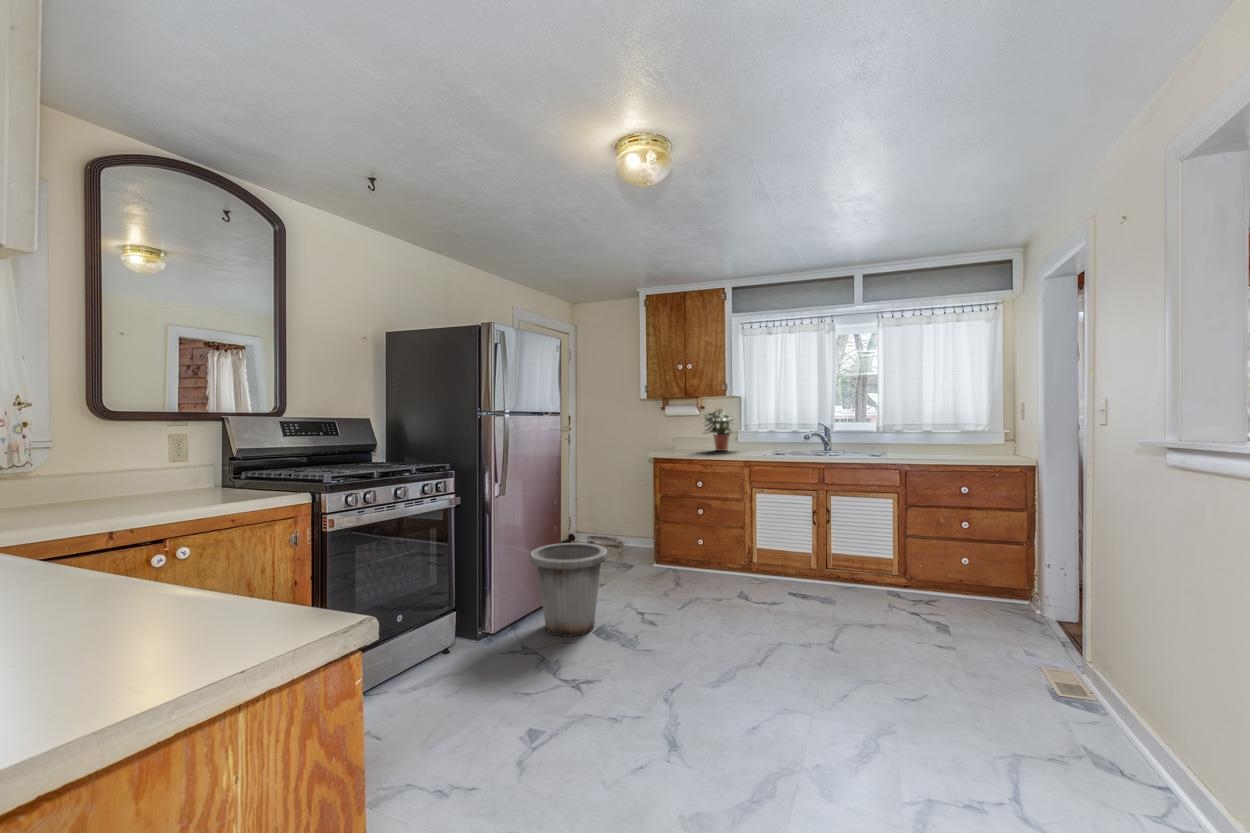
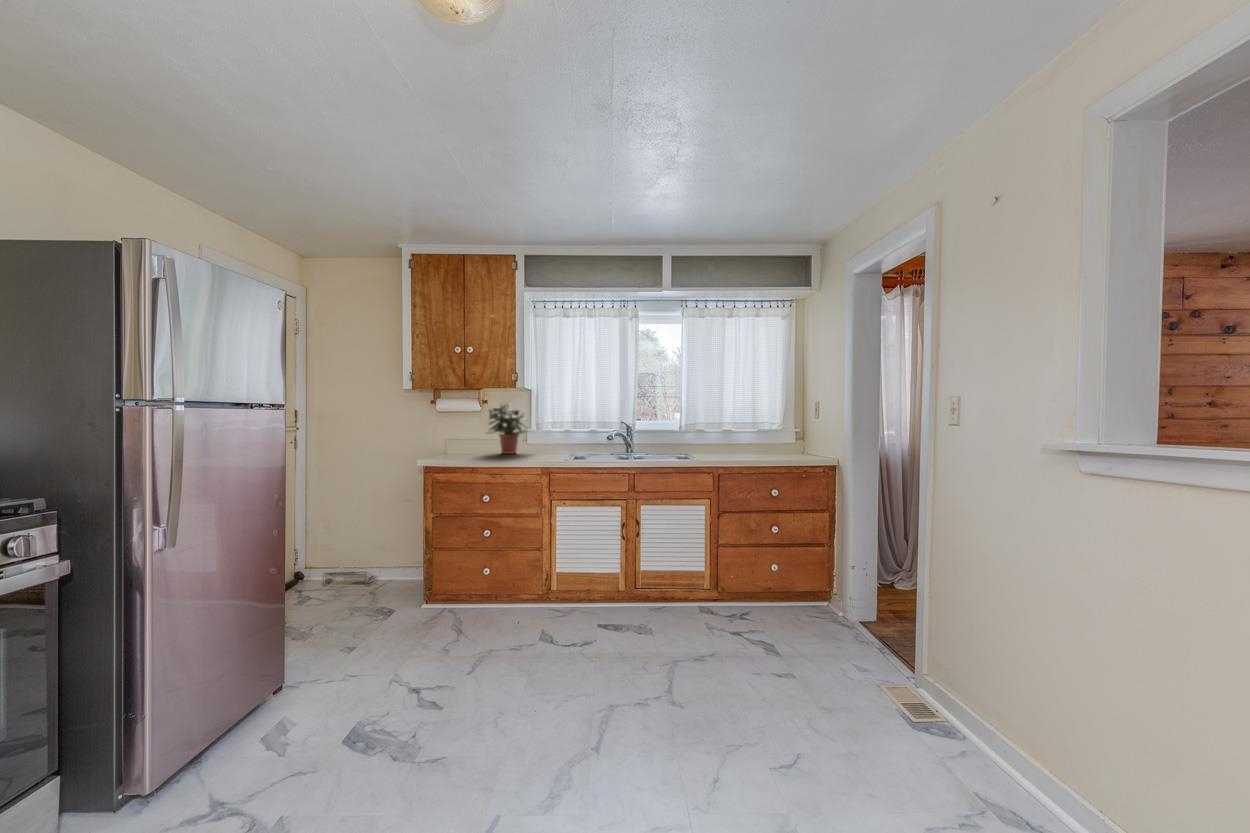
trash can: present [531,543,607,636] -> none [219,608,364,779]

